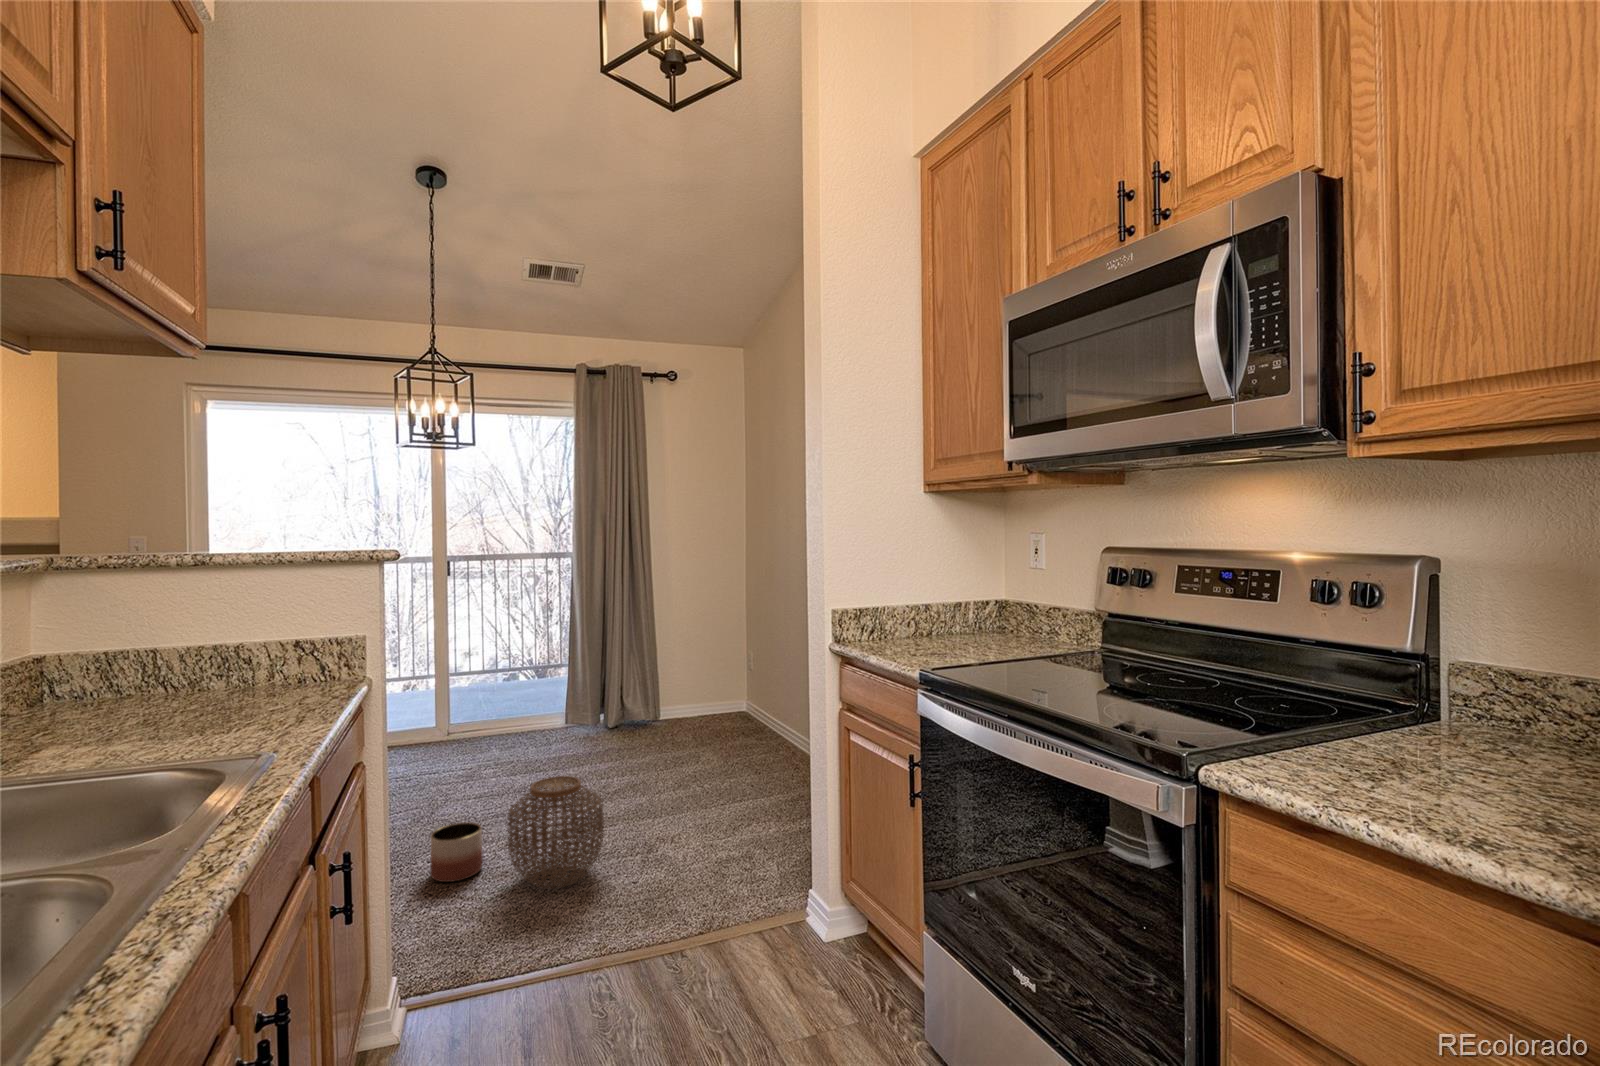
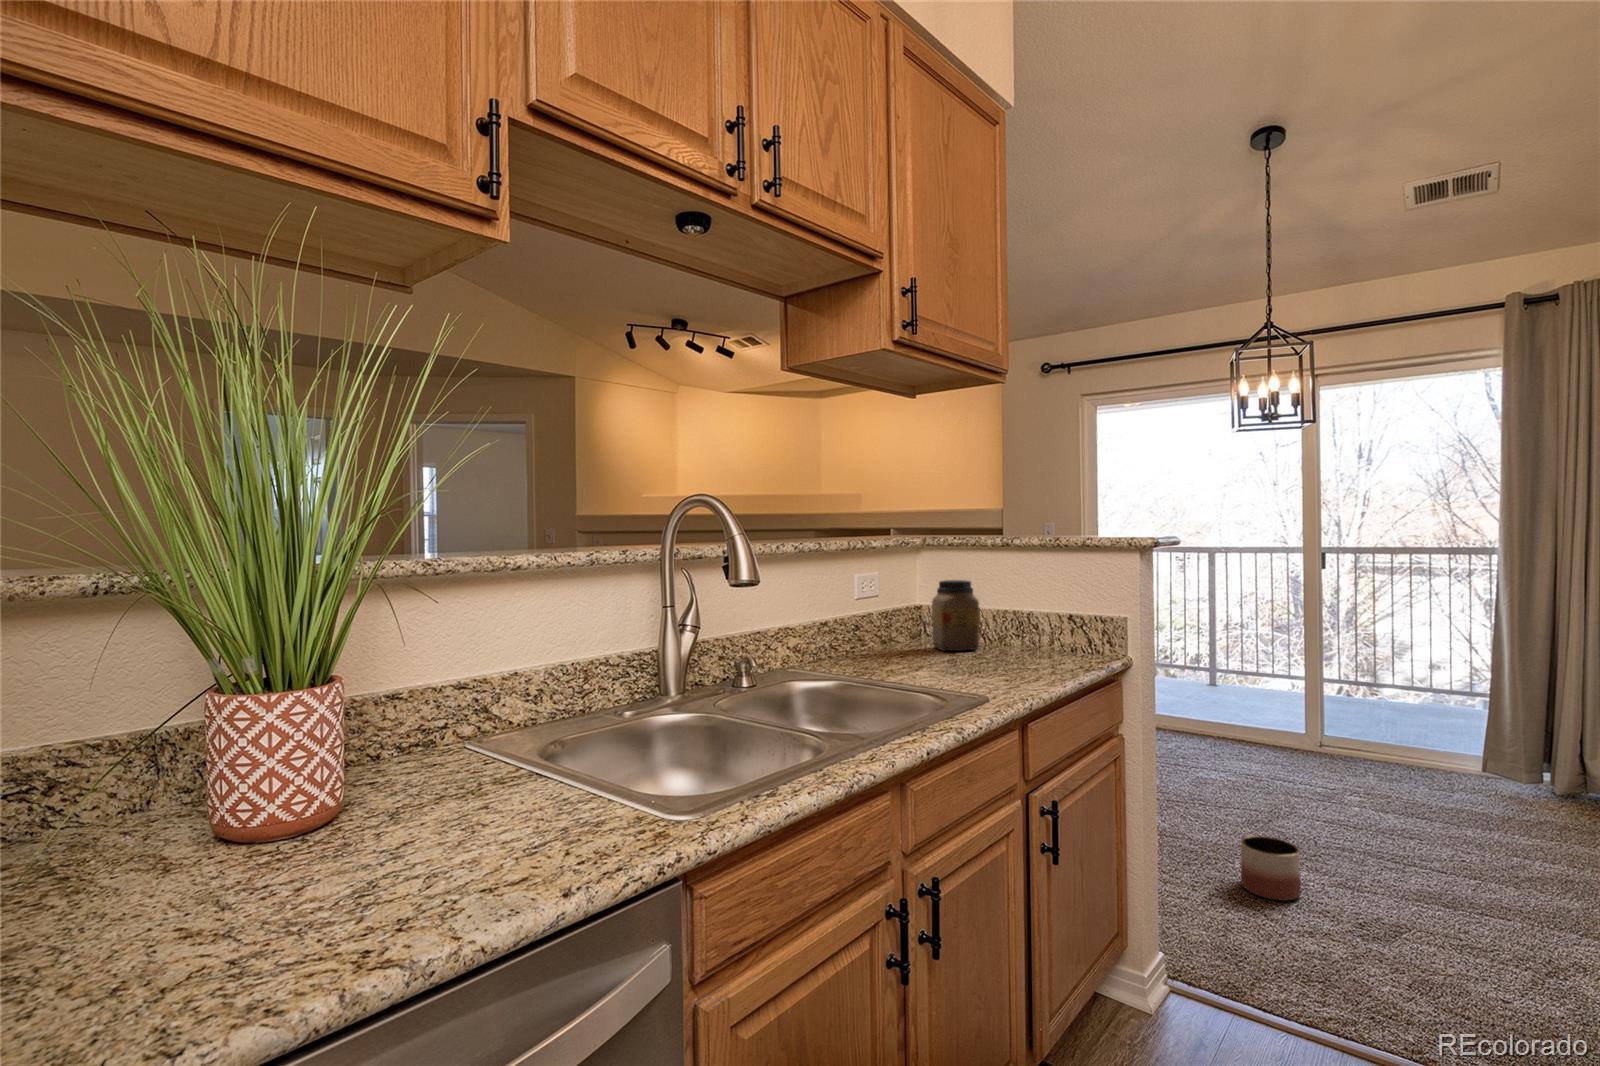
jar: none [74,612,167,716] -> present [932,580,980,651]
woven basket: present [508,776,604,889] -> none [1321,820,1463,964]

